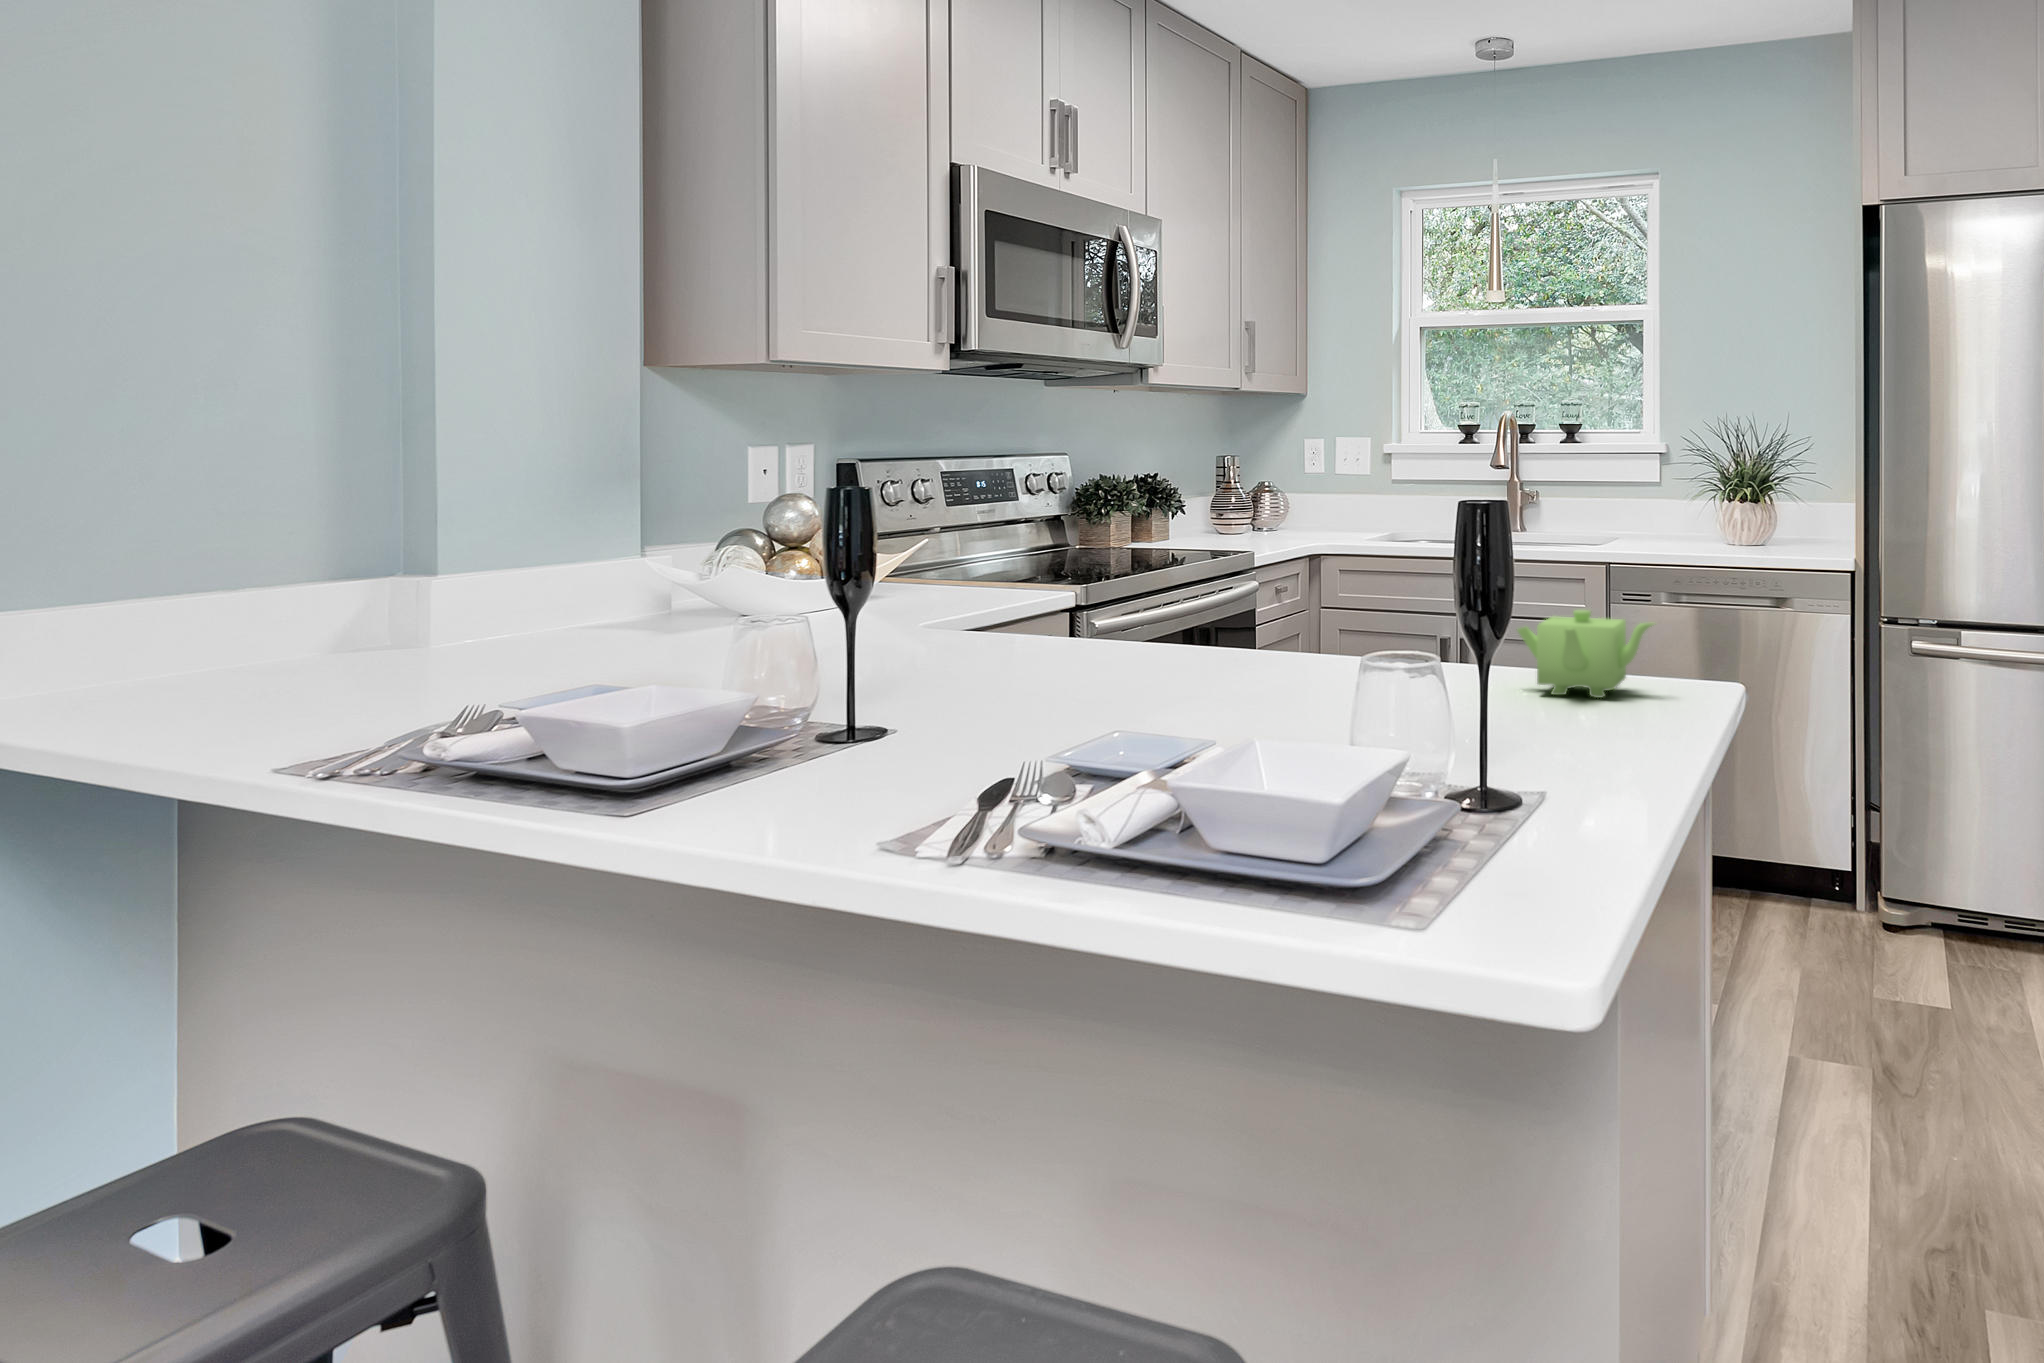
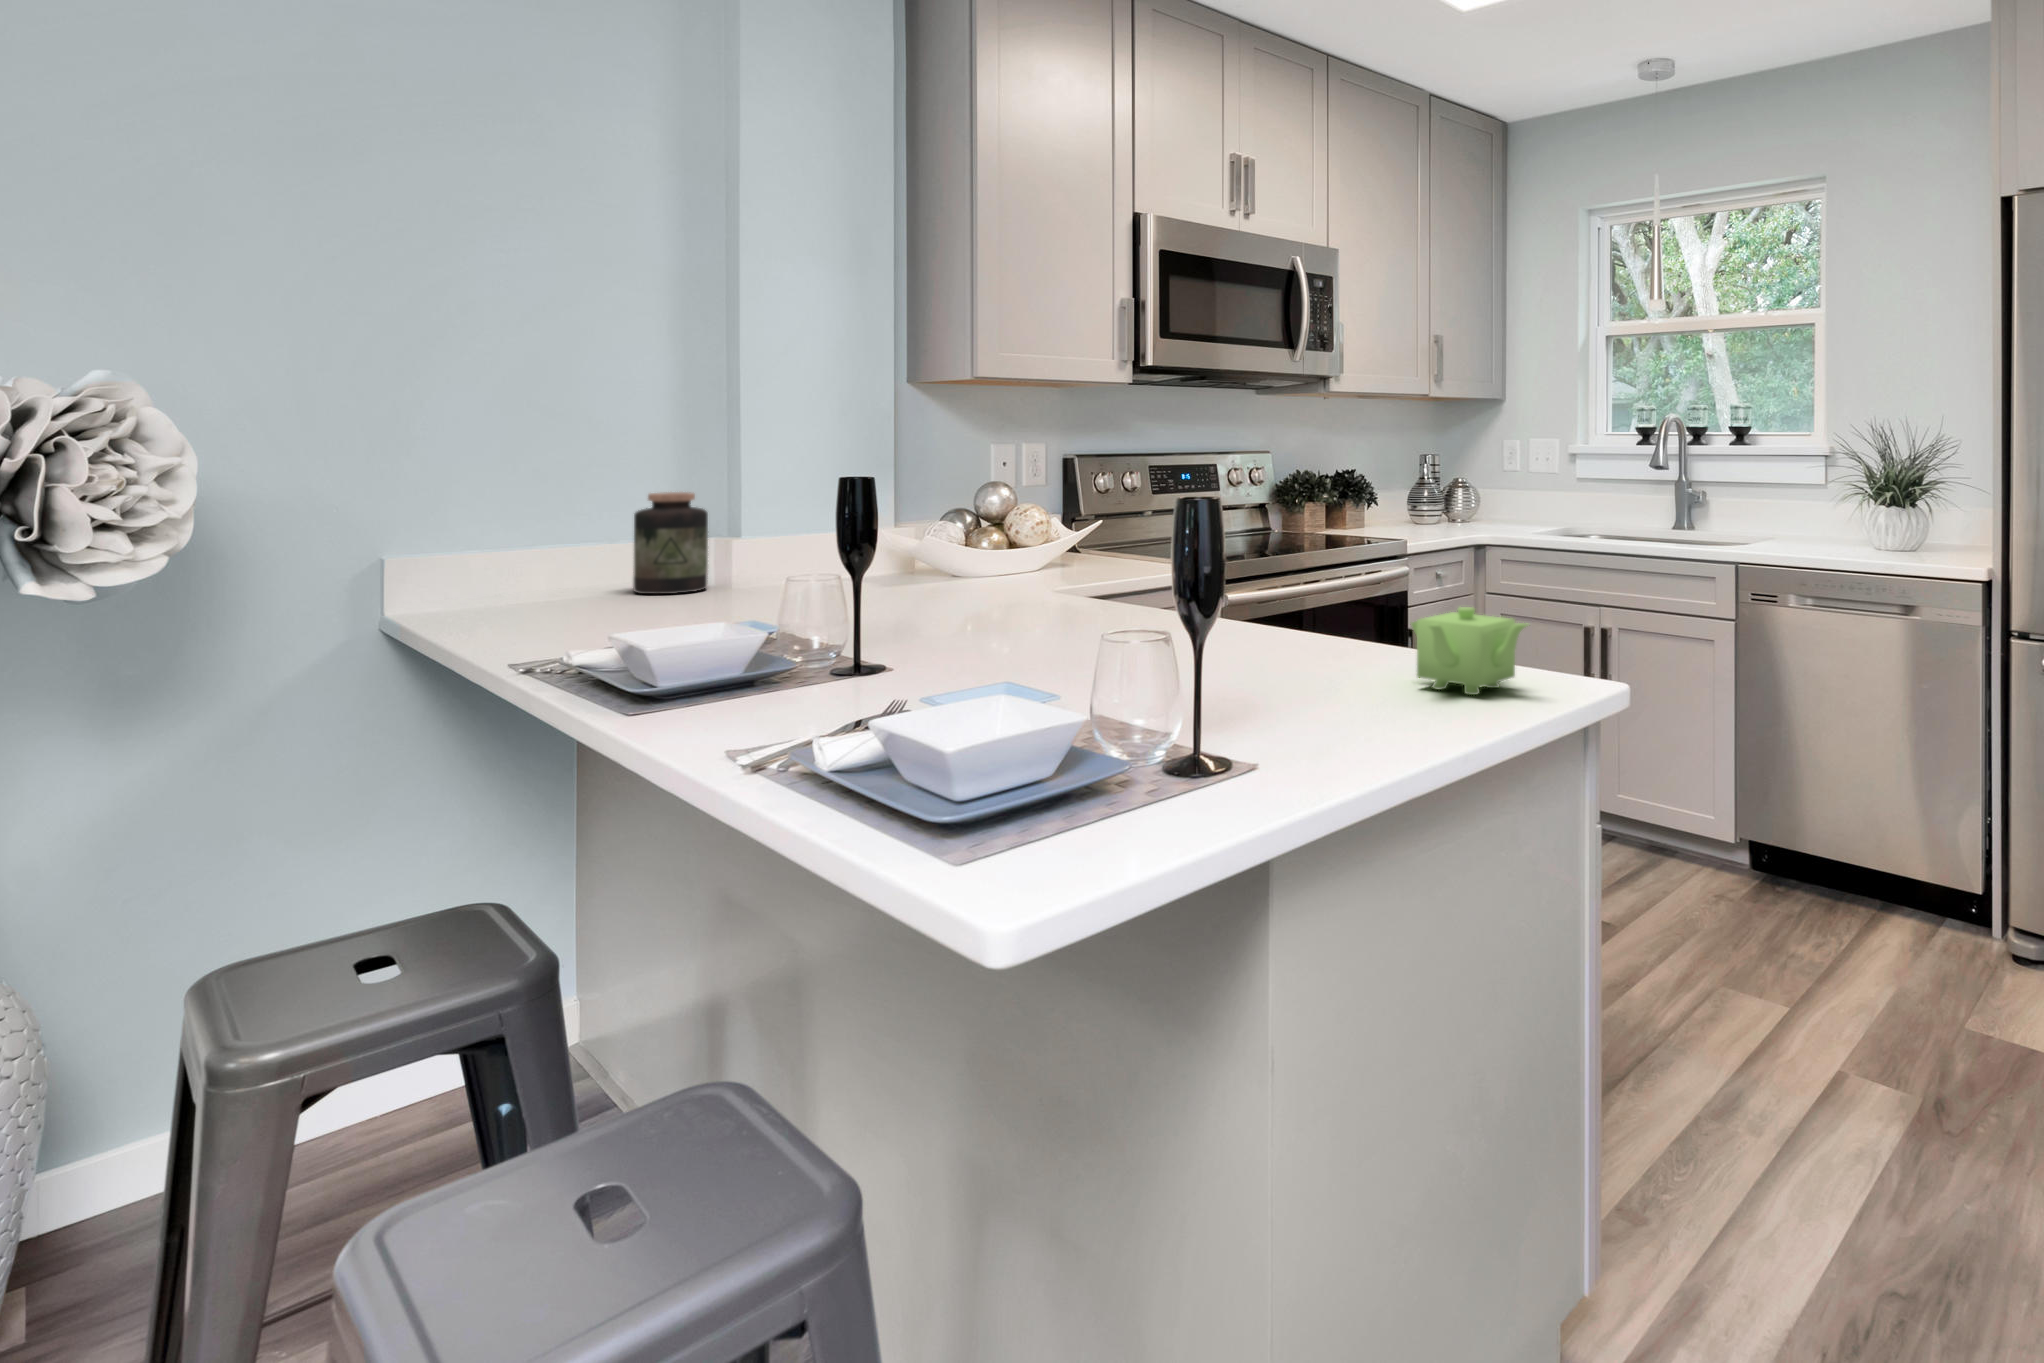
jar: none [357,517,461,653] -> present [633,492,708,594]

